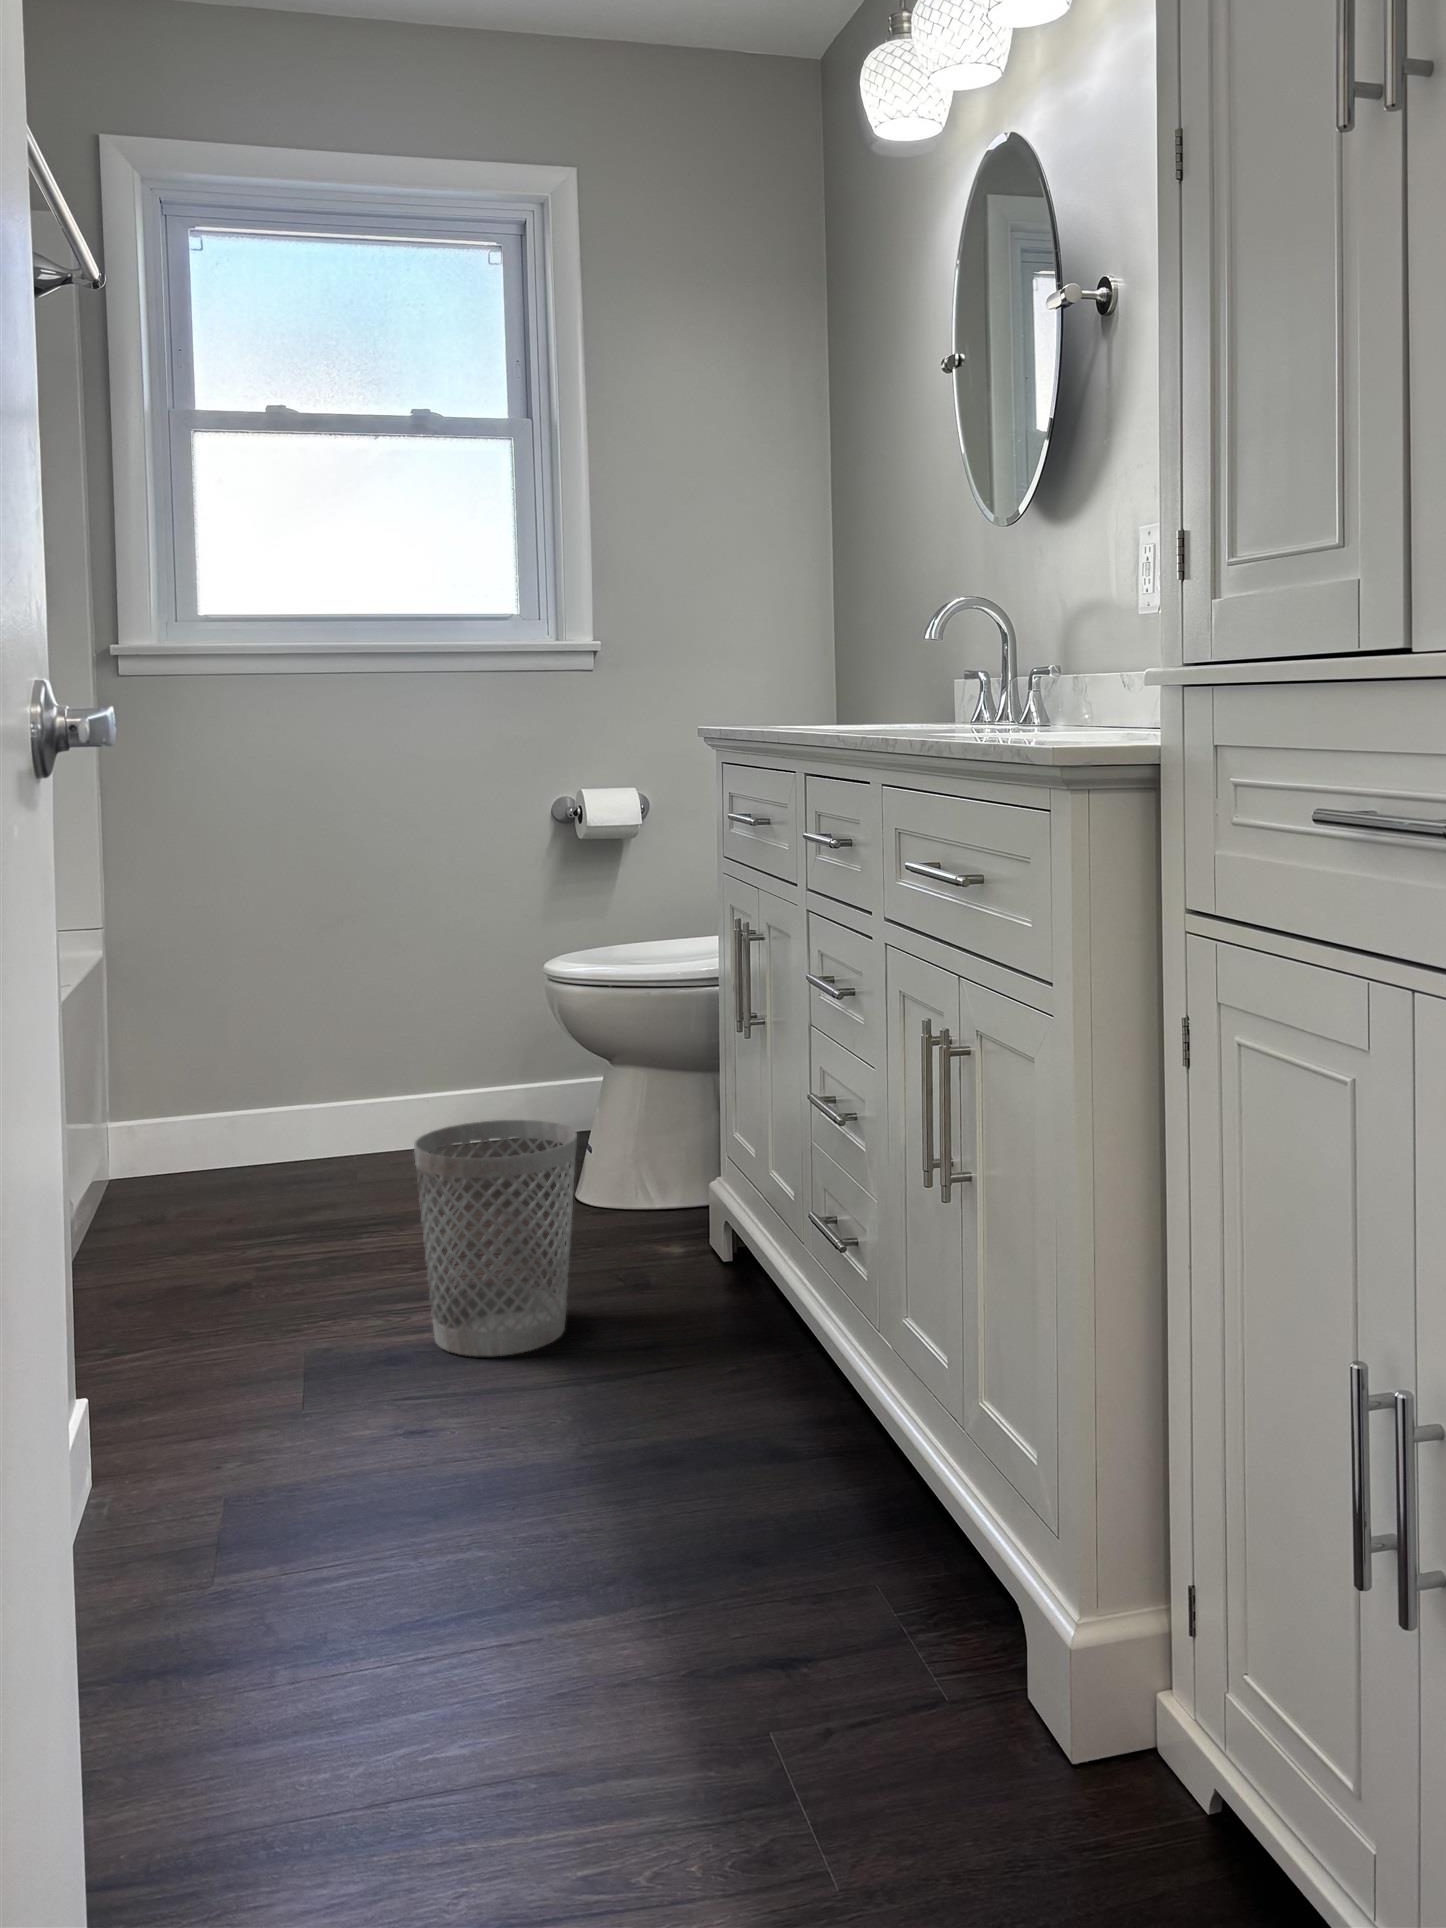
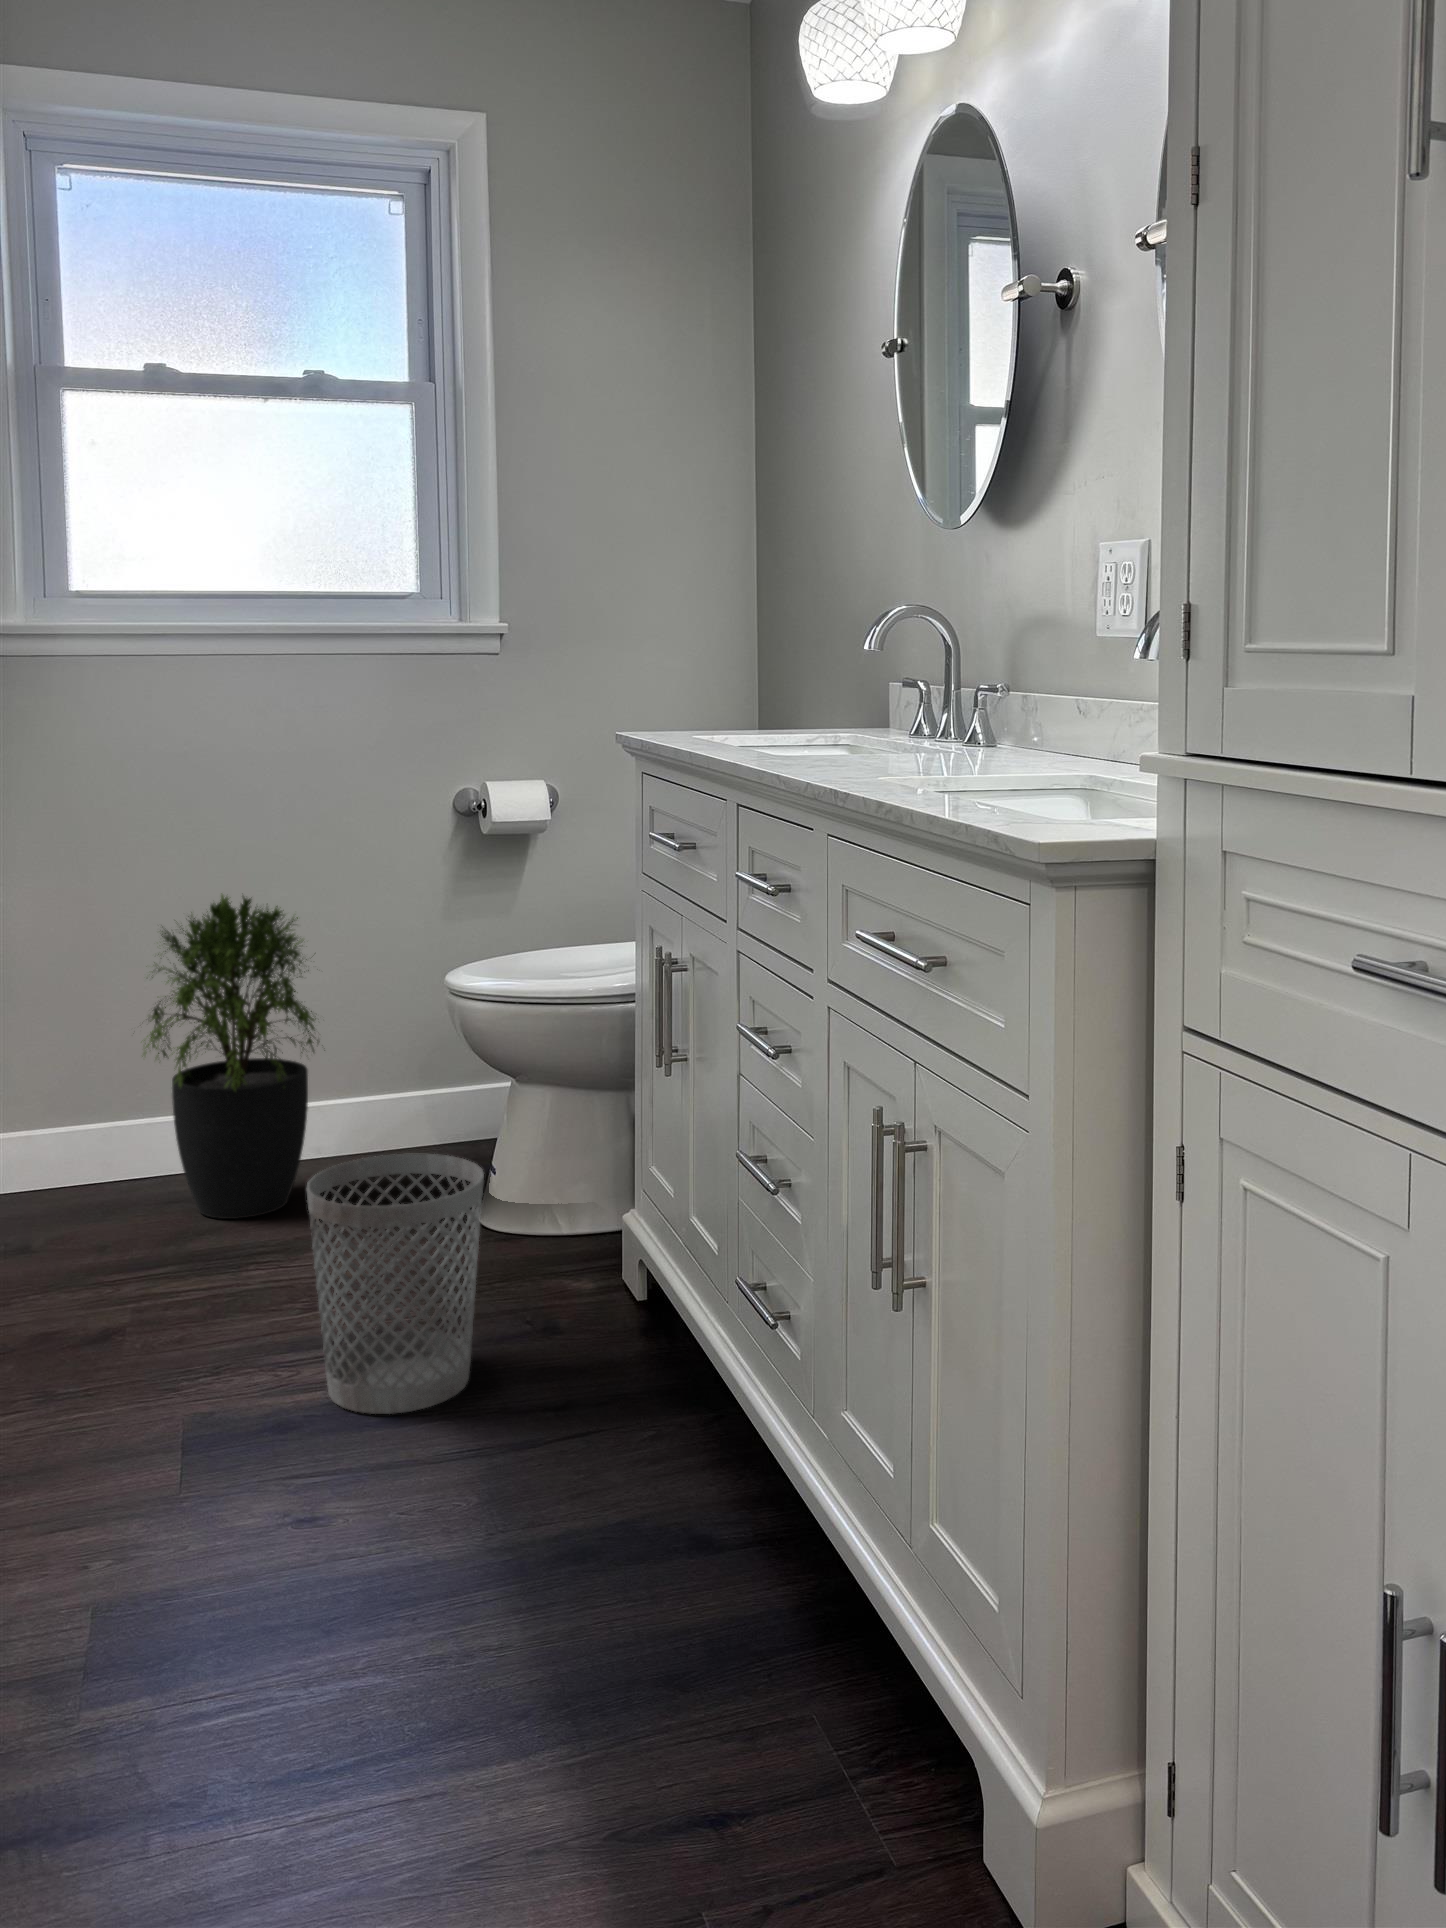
potted plant: none [247,893,431,1203] -> present [142,893,320,1219]

